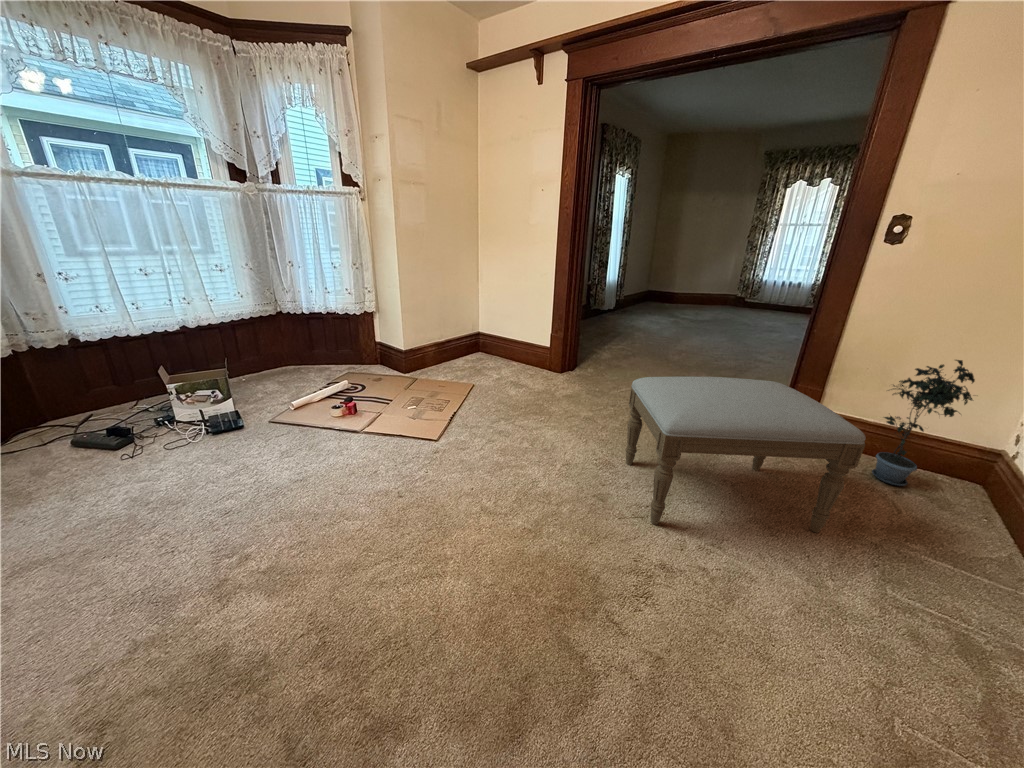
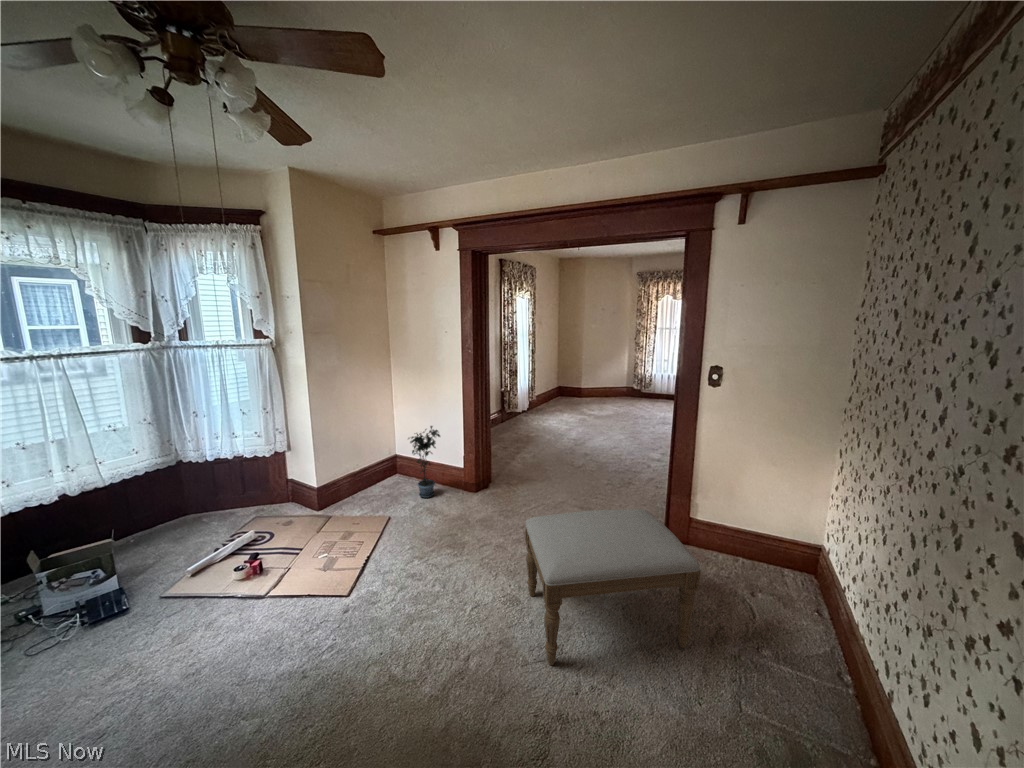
potted plant: present [872,360,975,486] -> present [410,426,440,498]

